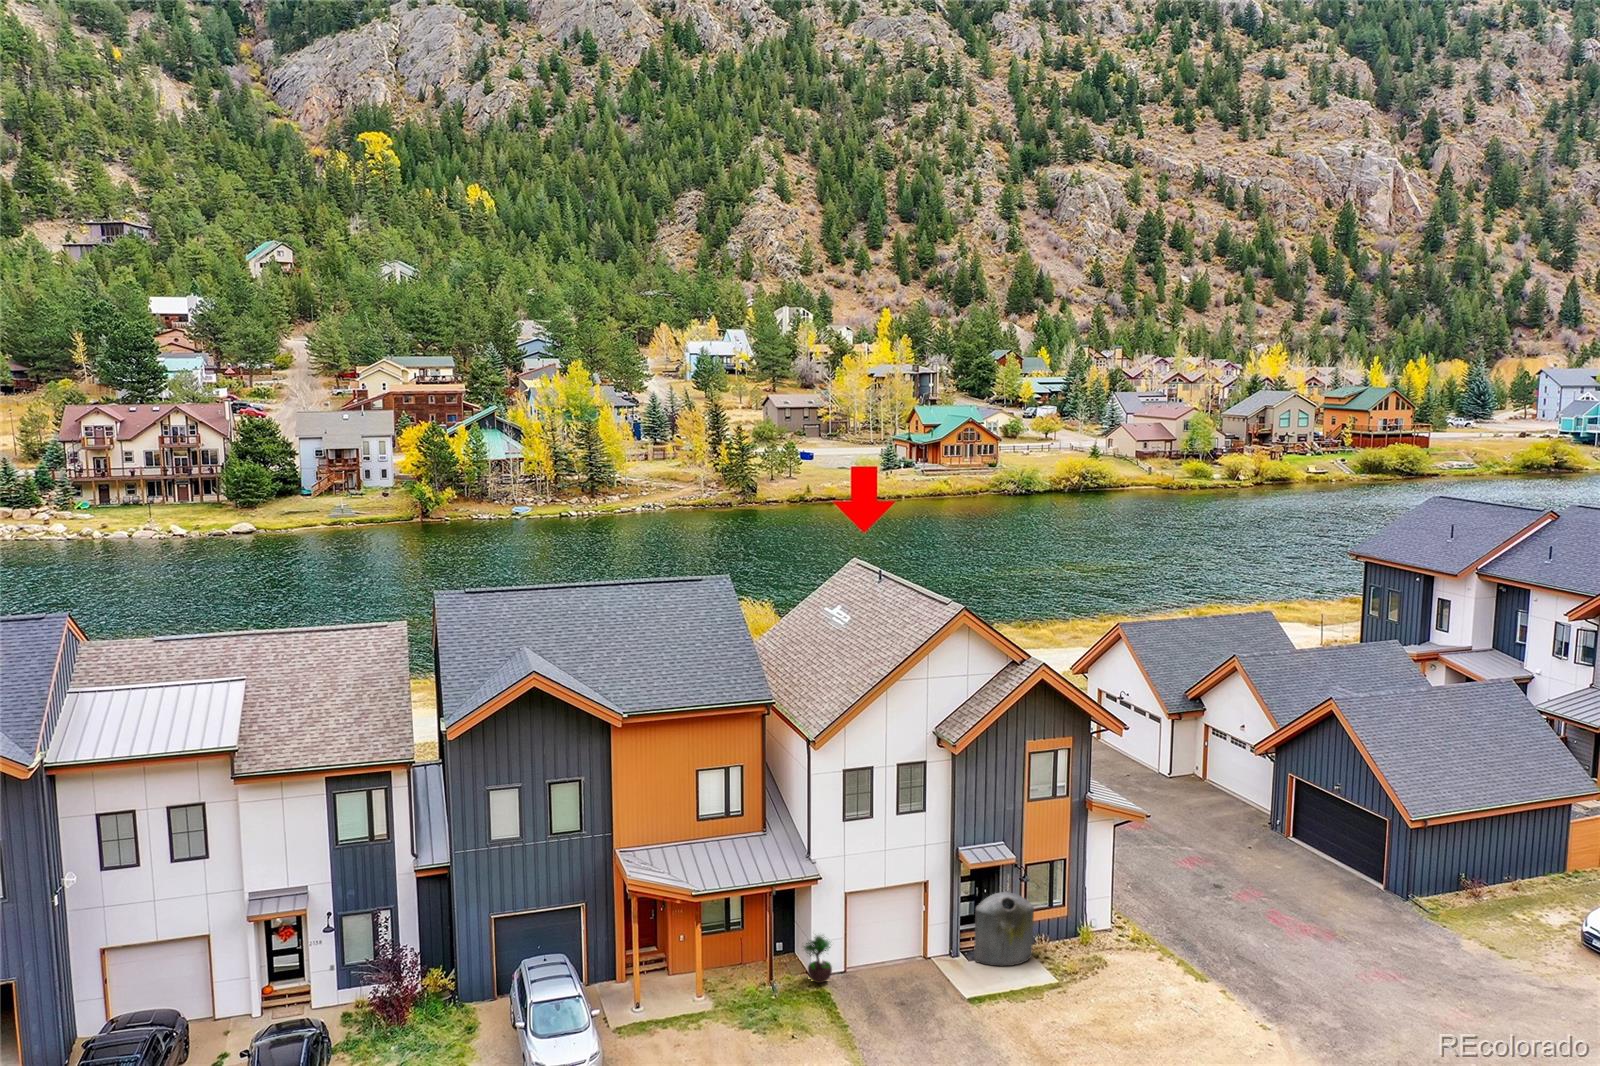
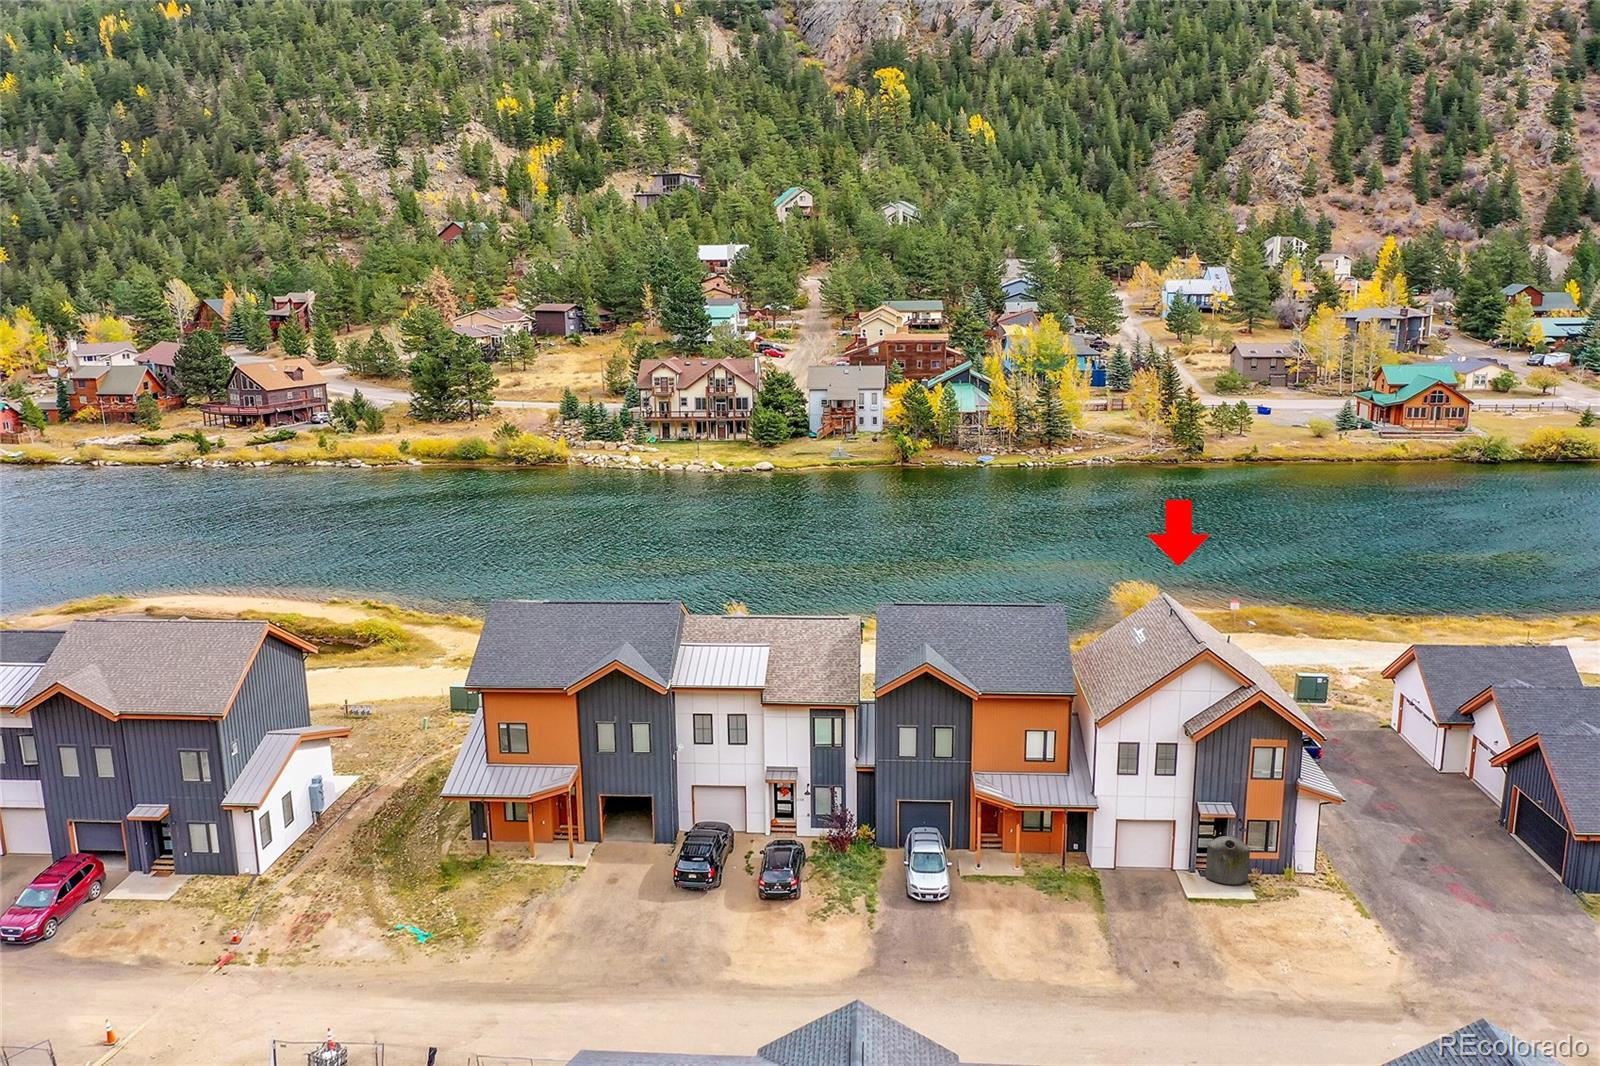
potted tree: present [804,936,832,983] -> none [1083,840,1104,873]

